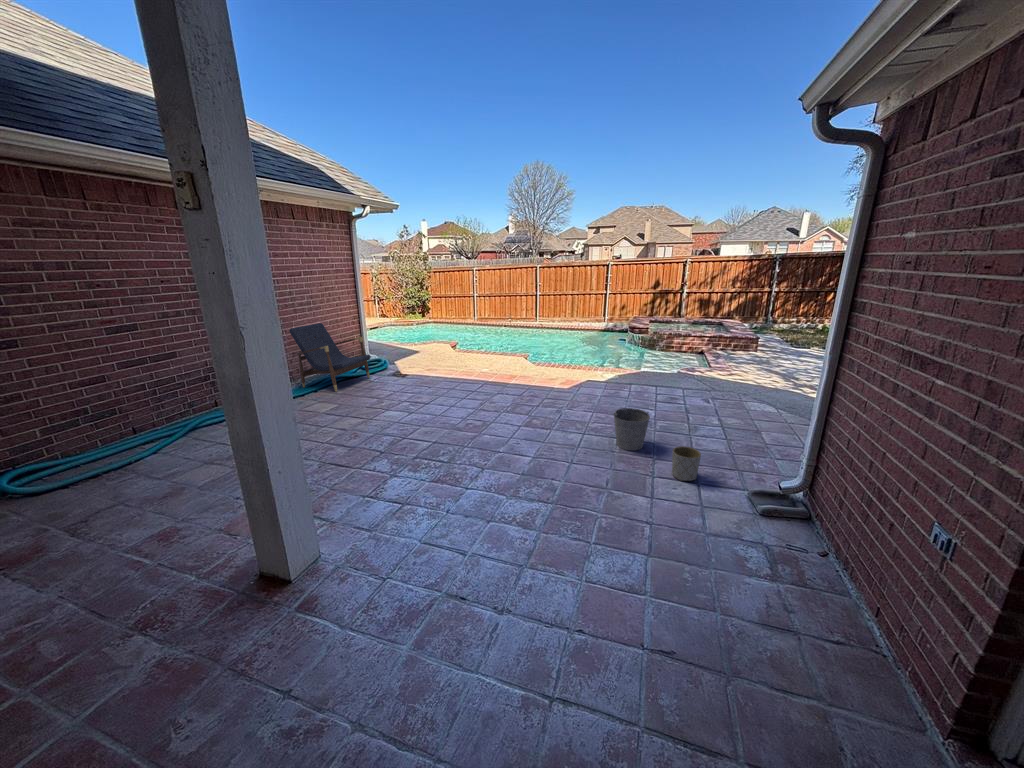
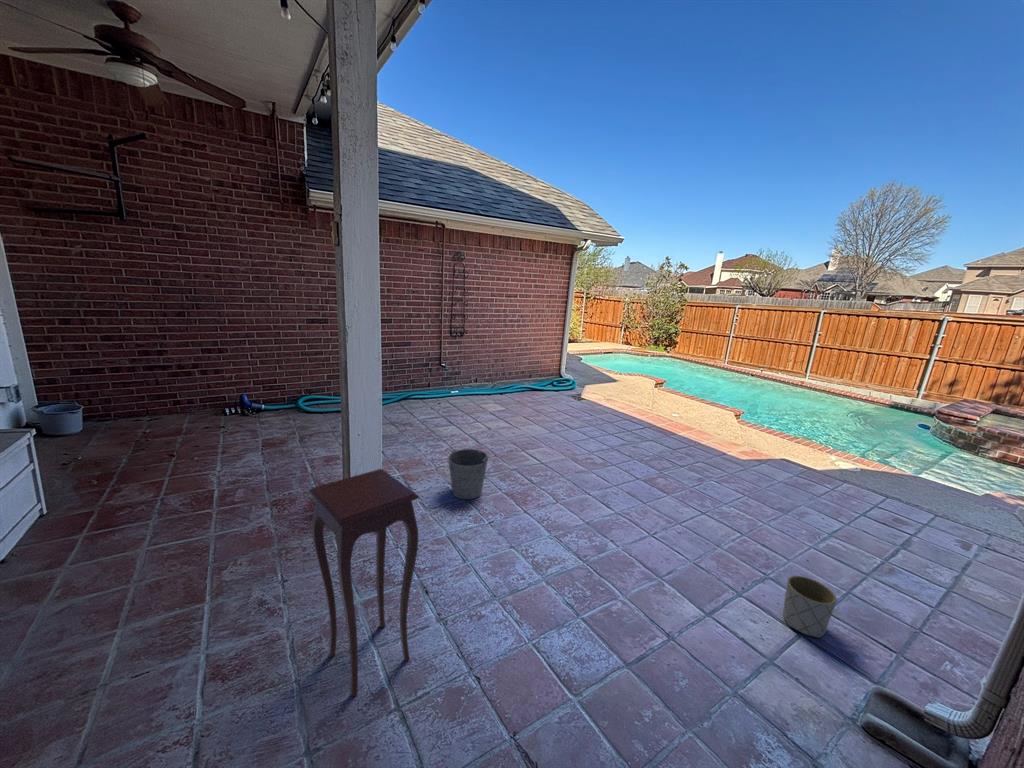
lounge chair: present [289,323,371,392] -> none [496,339,553,398]
bucket: present [614,408,650,451] -> present [448,449,488,499]
side table: none [411,490,521,726] -> present [309,469,419,697]

